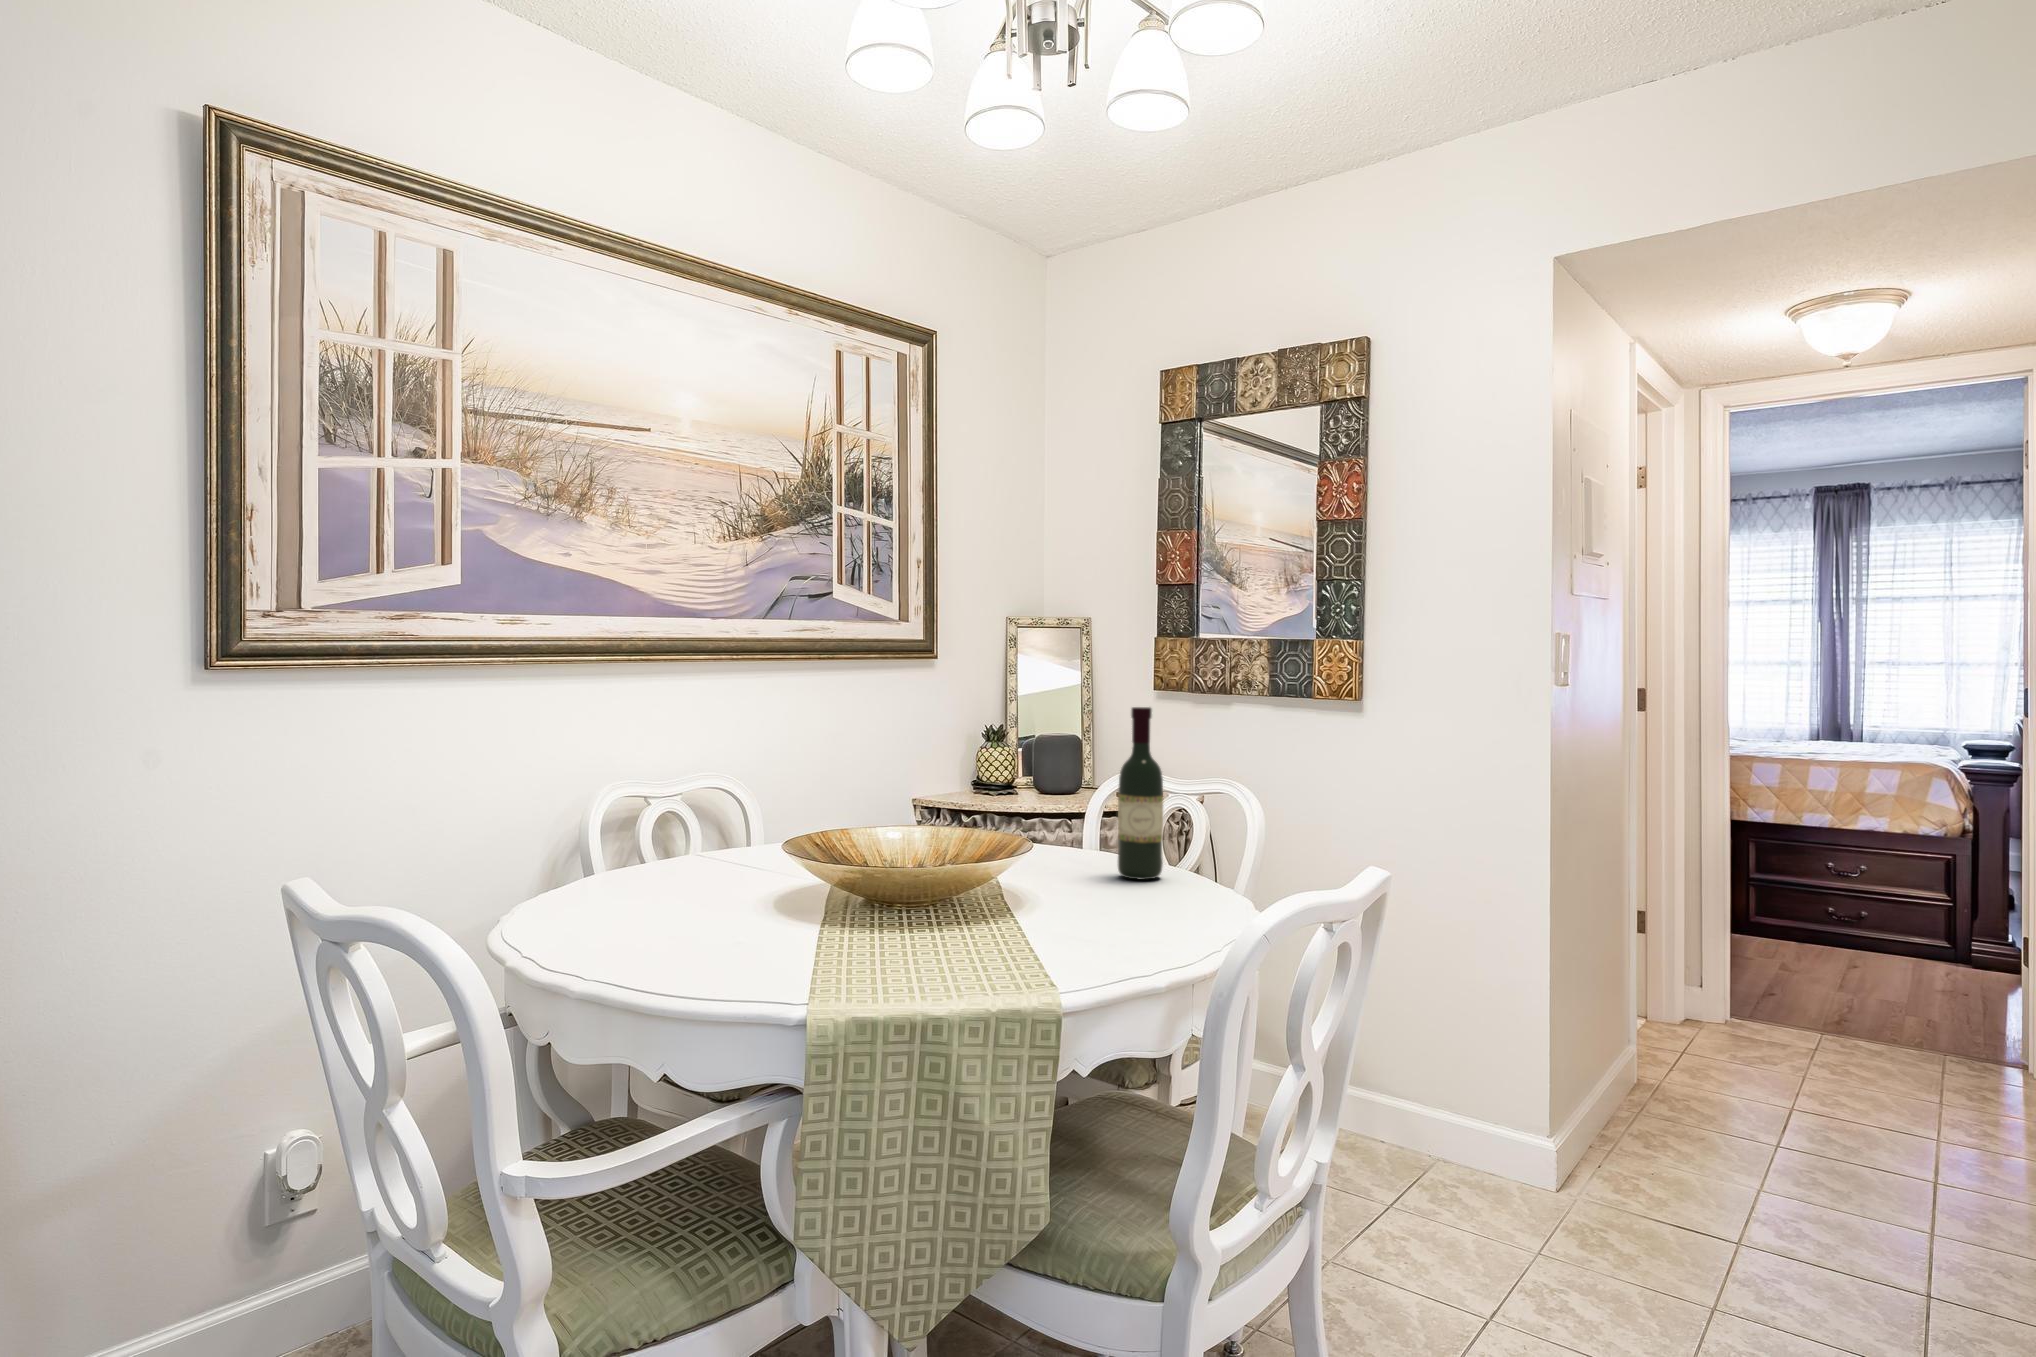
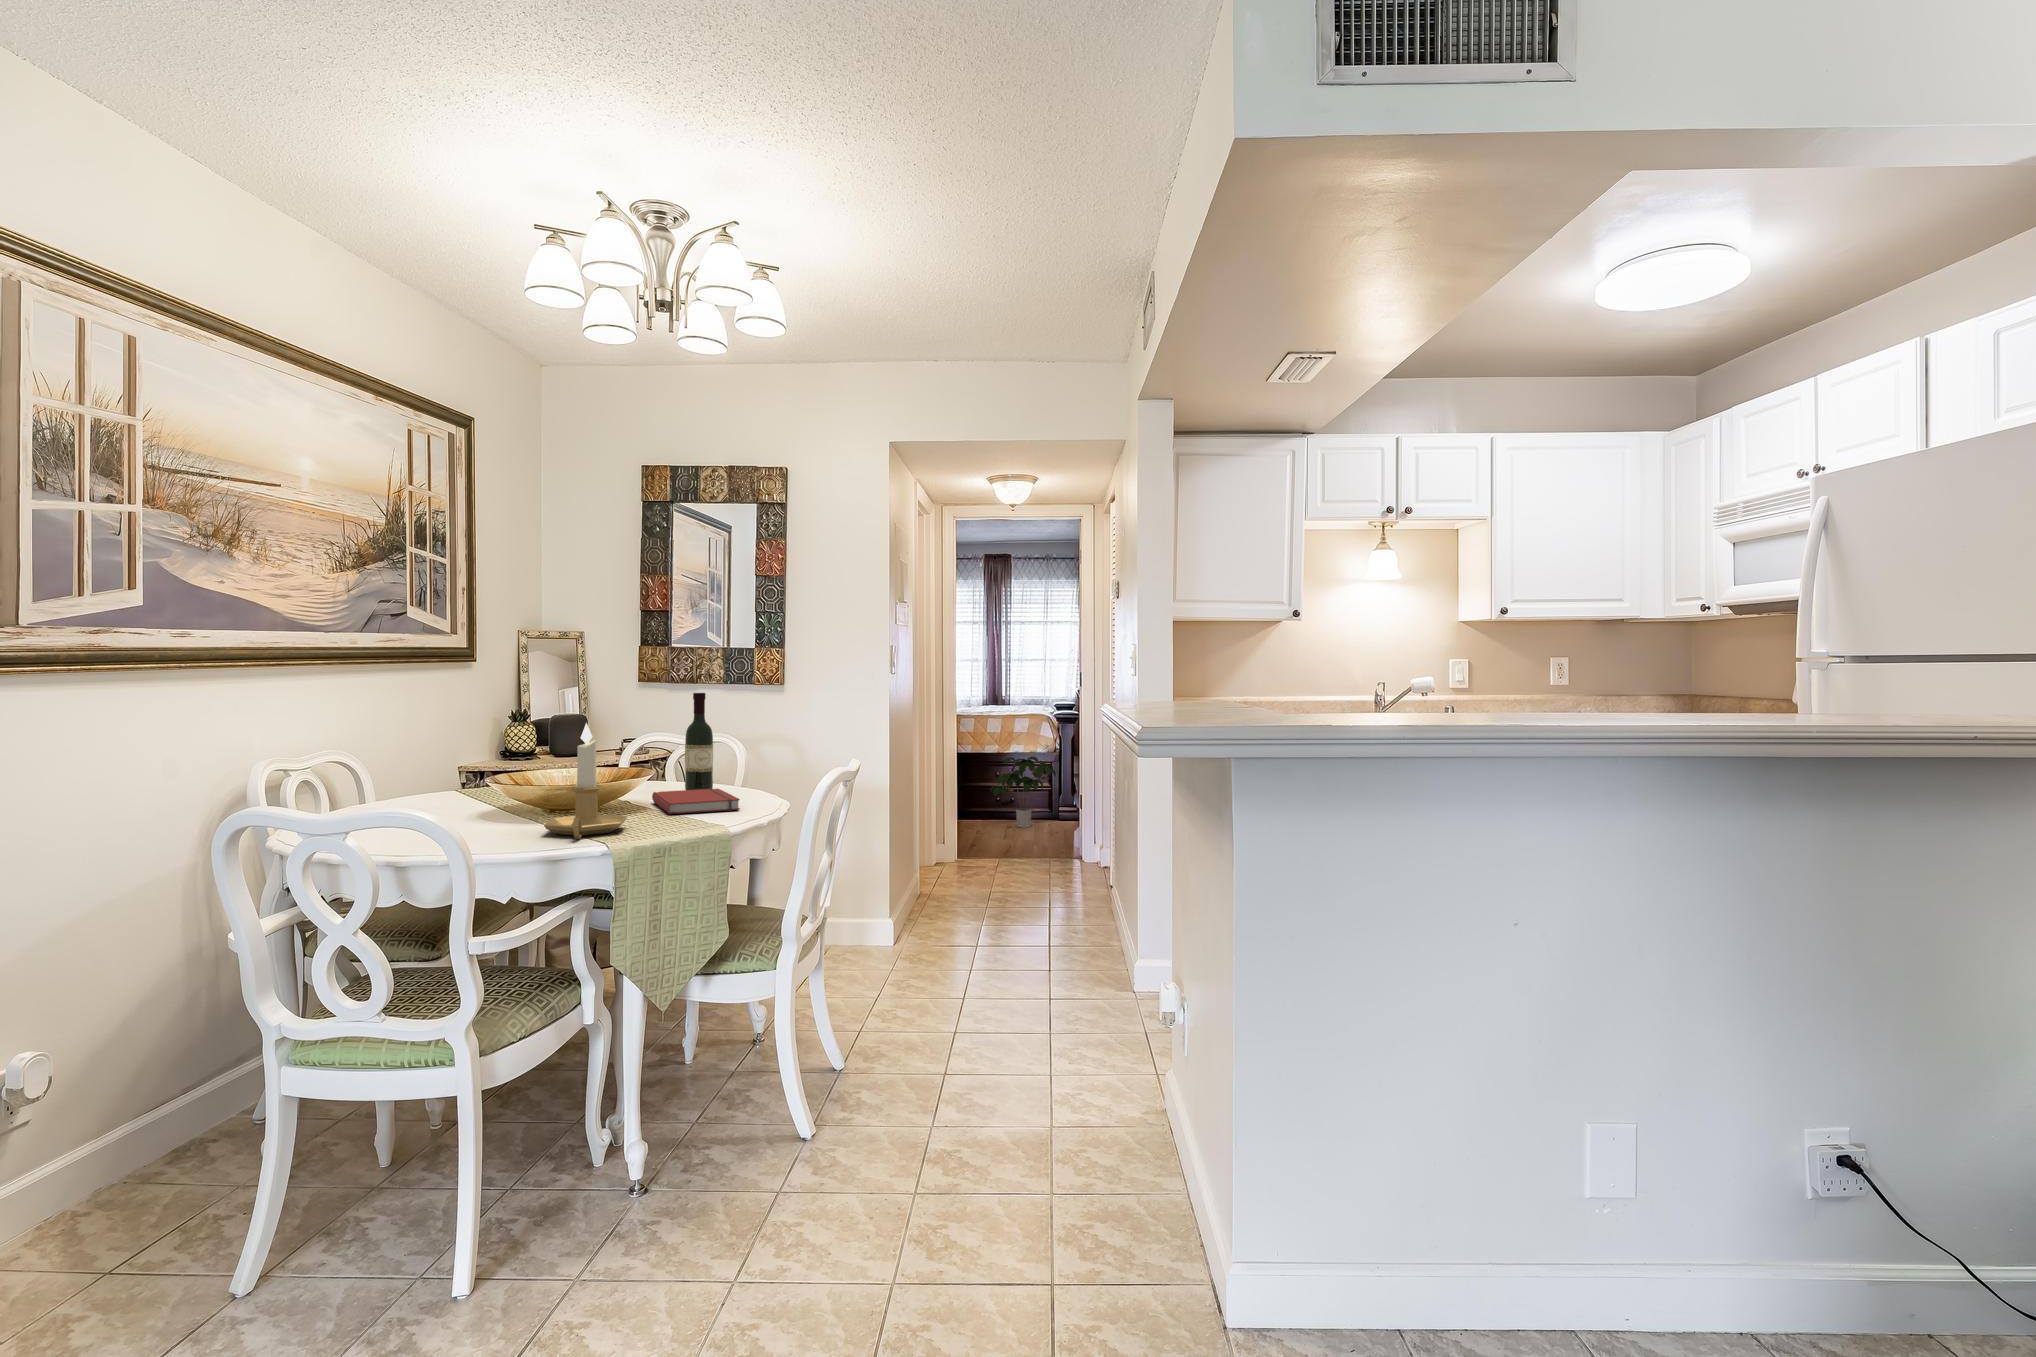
candlestick: none [778,755,921,961] -> present [544,723,627,839]
potted plant: none [1810,831,1955,959] -> present [990,757,1056,828]
book: none [1023,872,1152,926] -> present [652,788,740,814]

